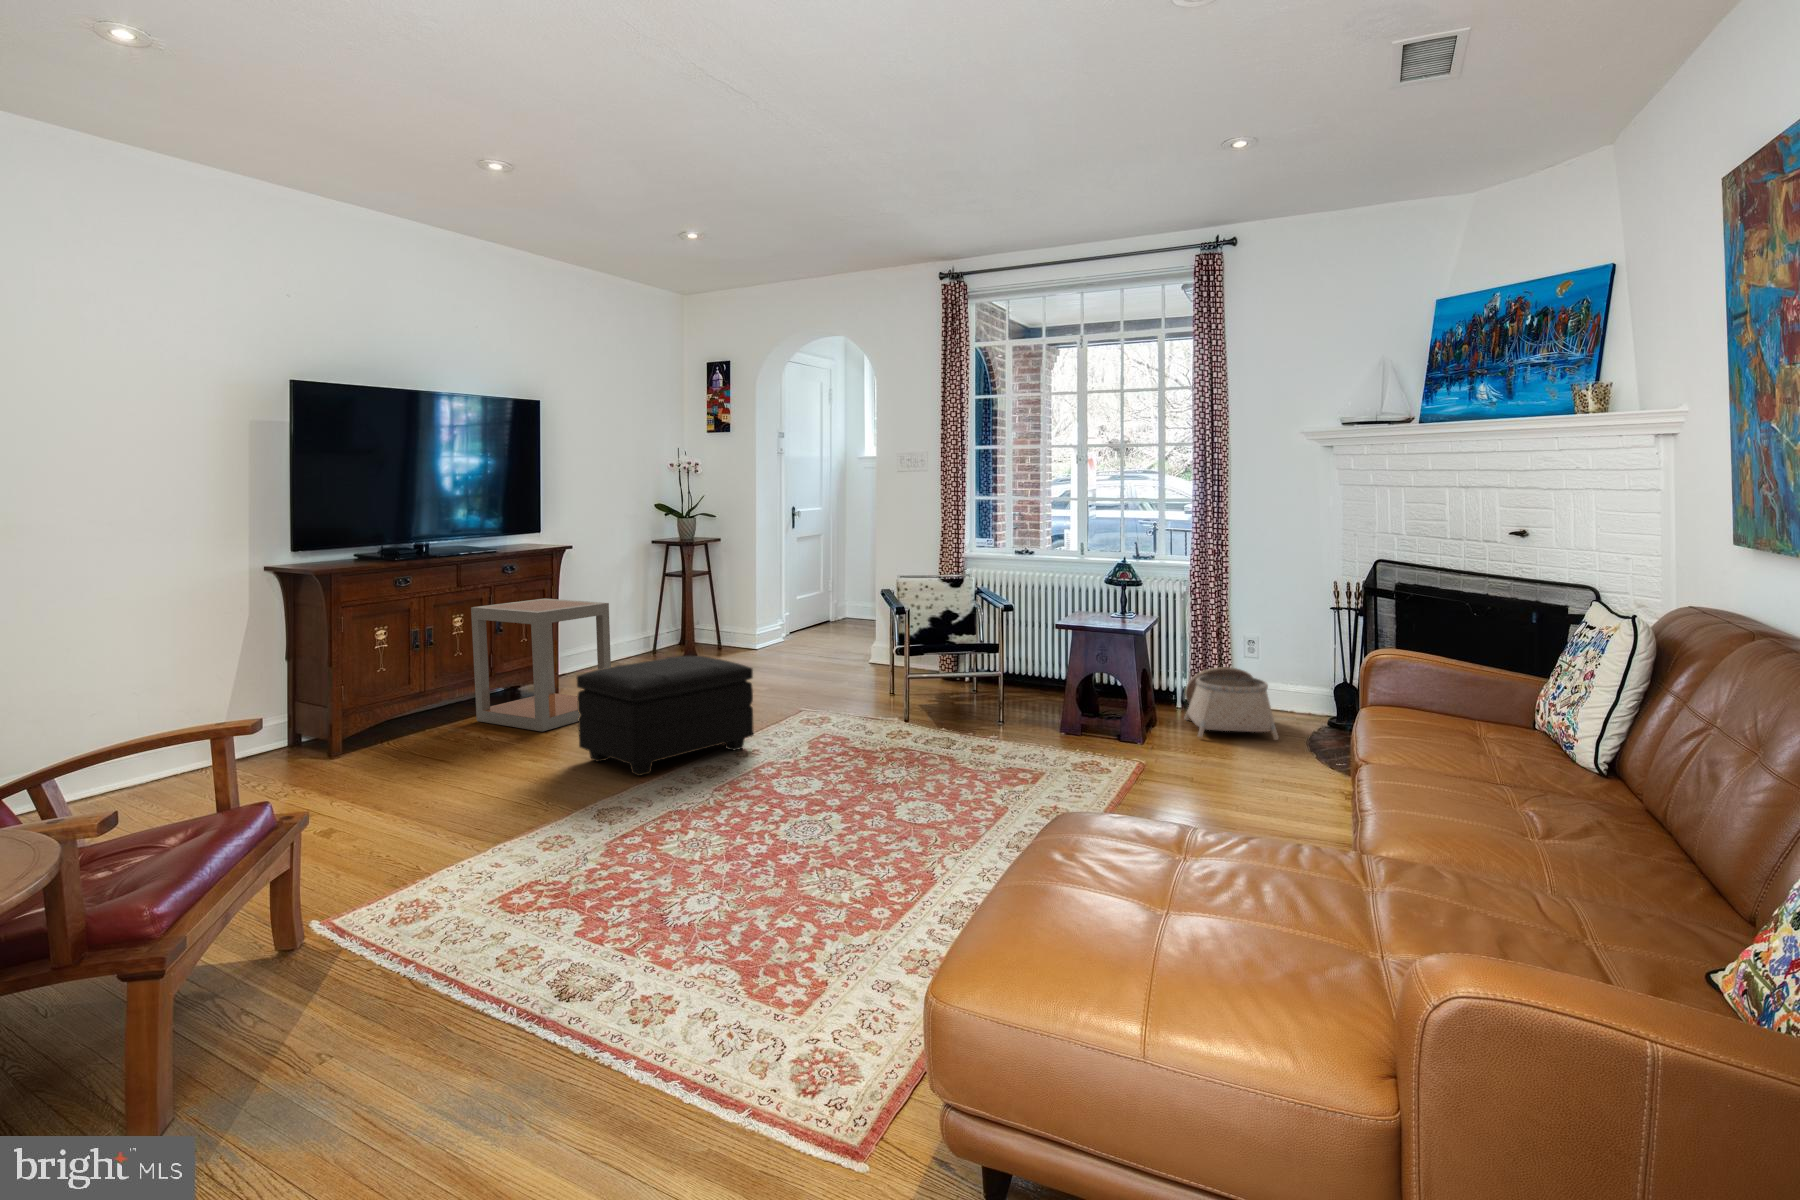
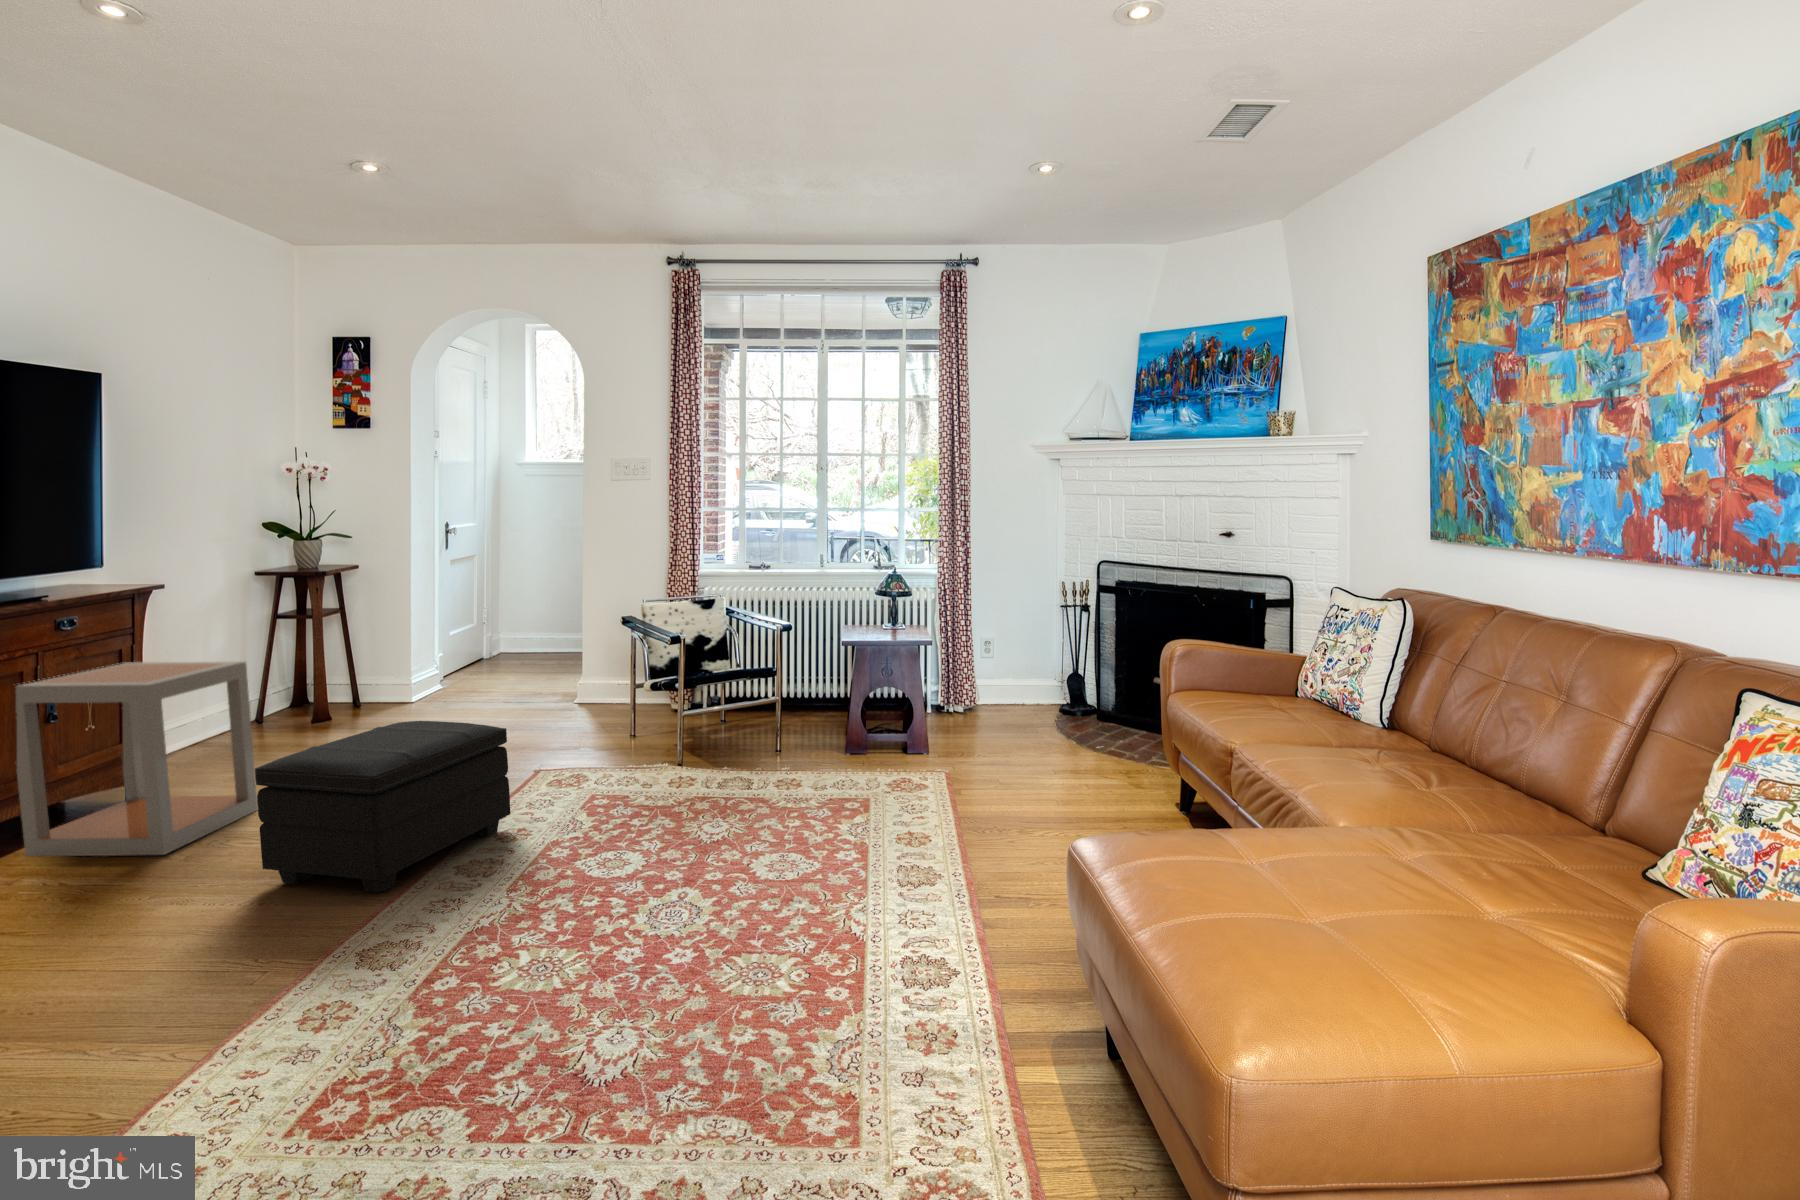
basket: present [1185,667,1279,740] -> none [947,674,1047,746]

